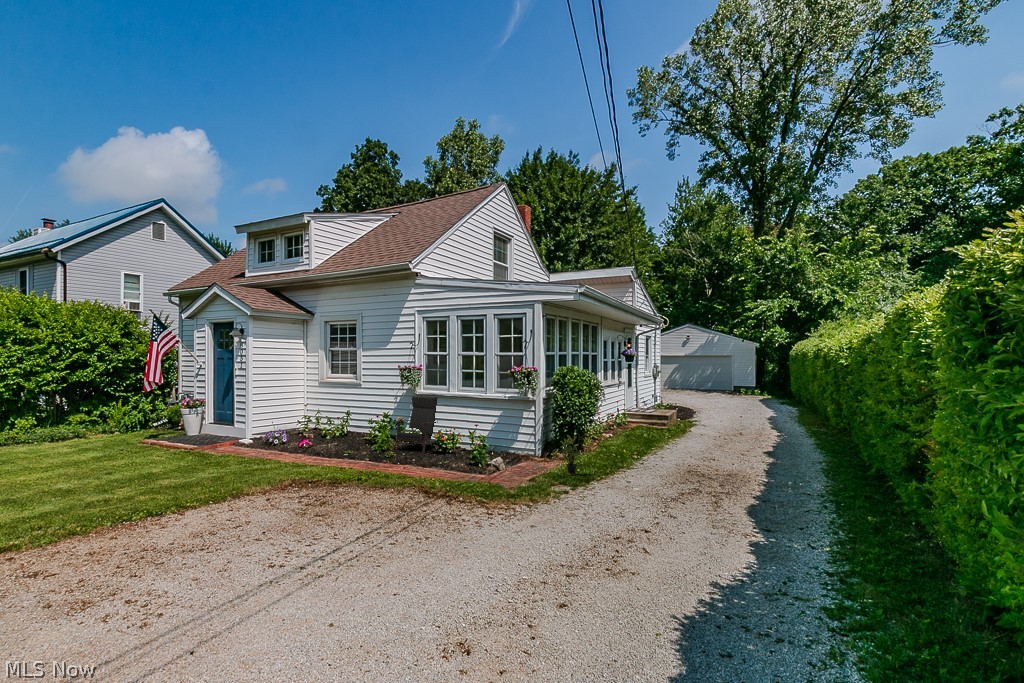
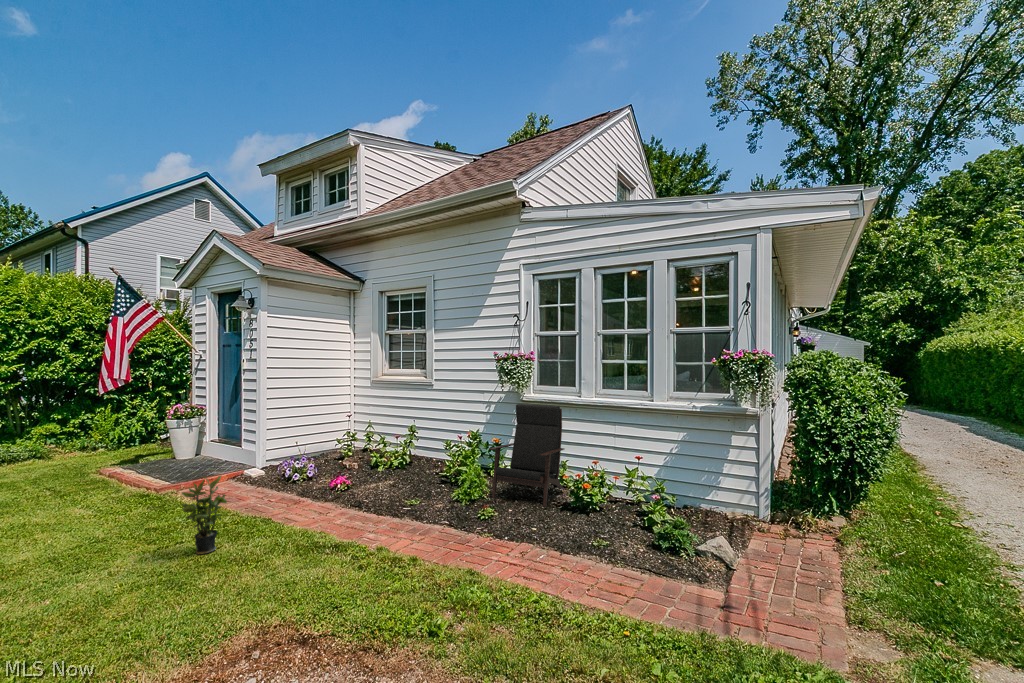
potted plant: present [561,435,579,475] -> present [182,476,227,555]

